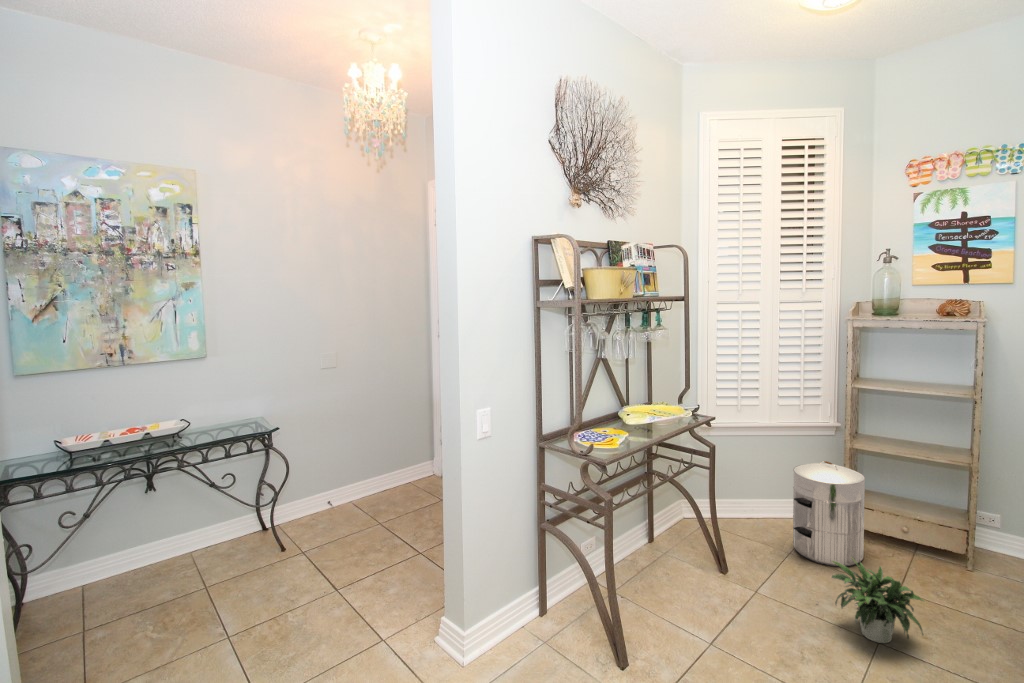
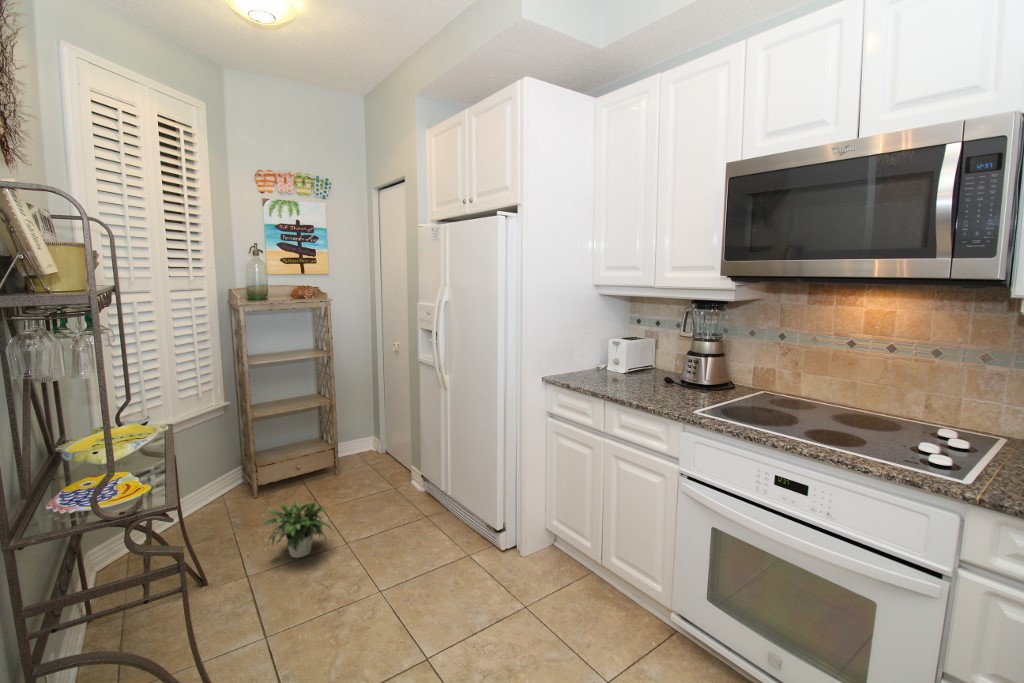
waste bin: present [793,461,865,566] -> none [194,432,262,524]

